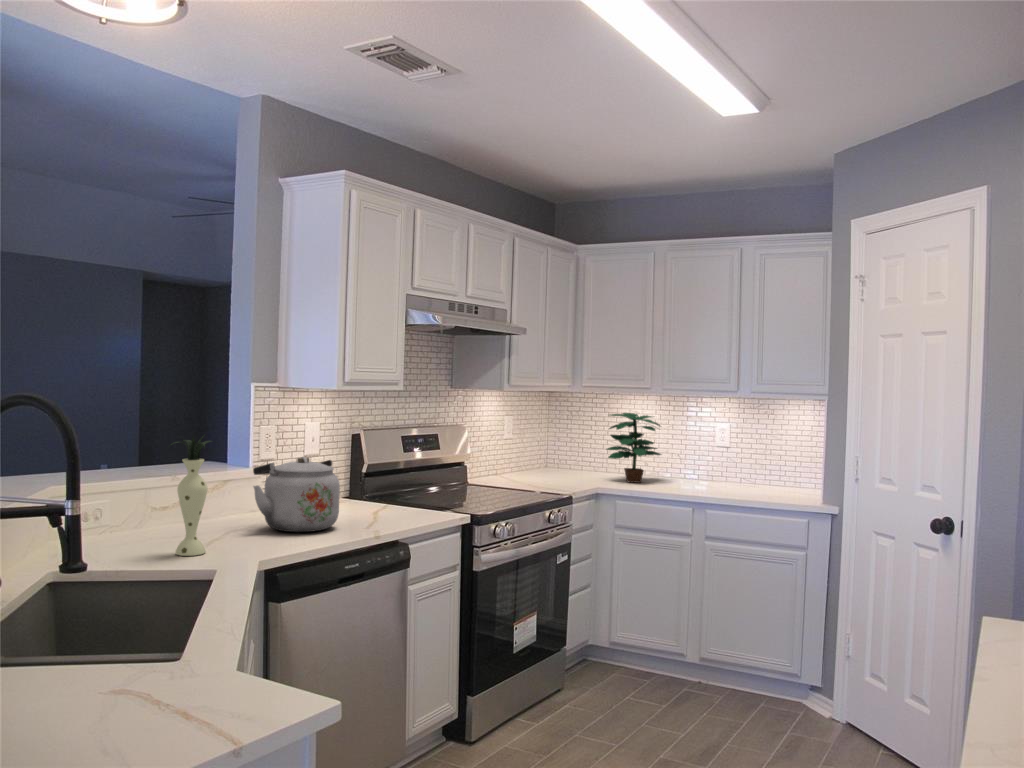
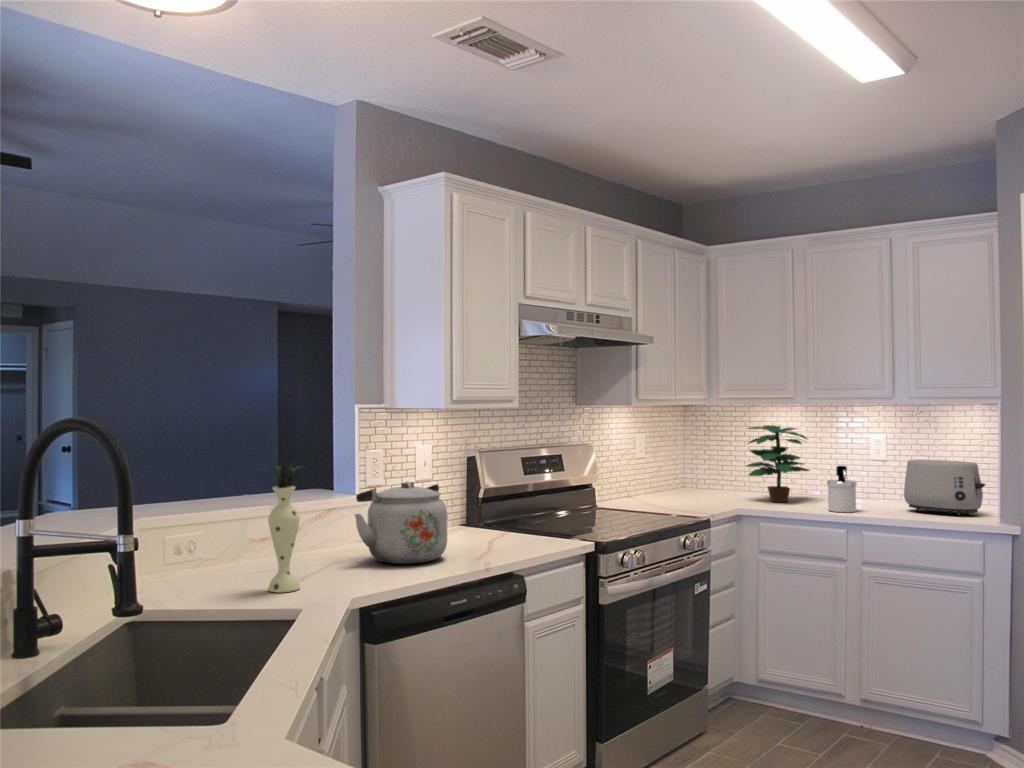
toaster: none [739,447,804,497] -> present [904,459,985,516]
soap dispenser: none [675,451,700,492] -> present [827,466,857,512]

